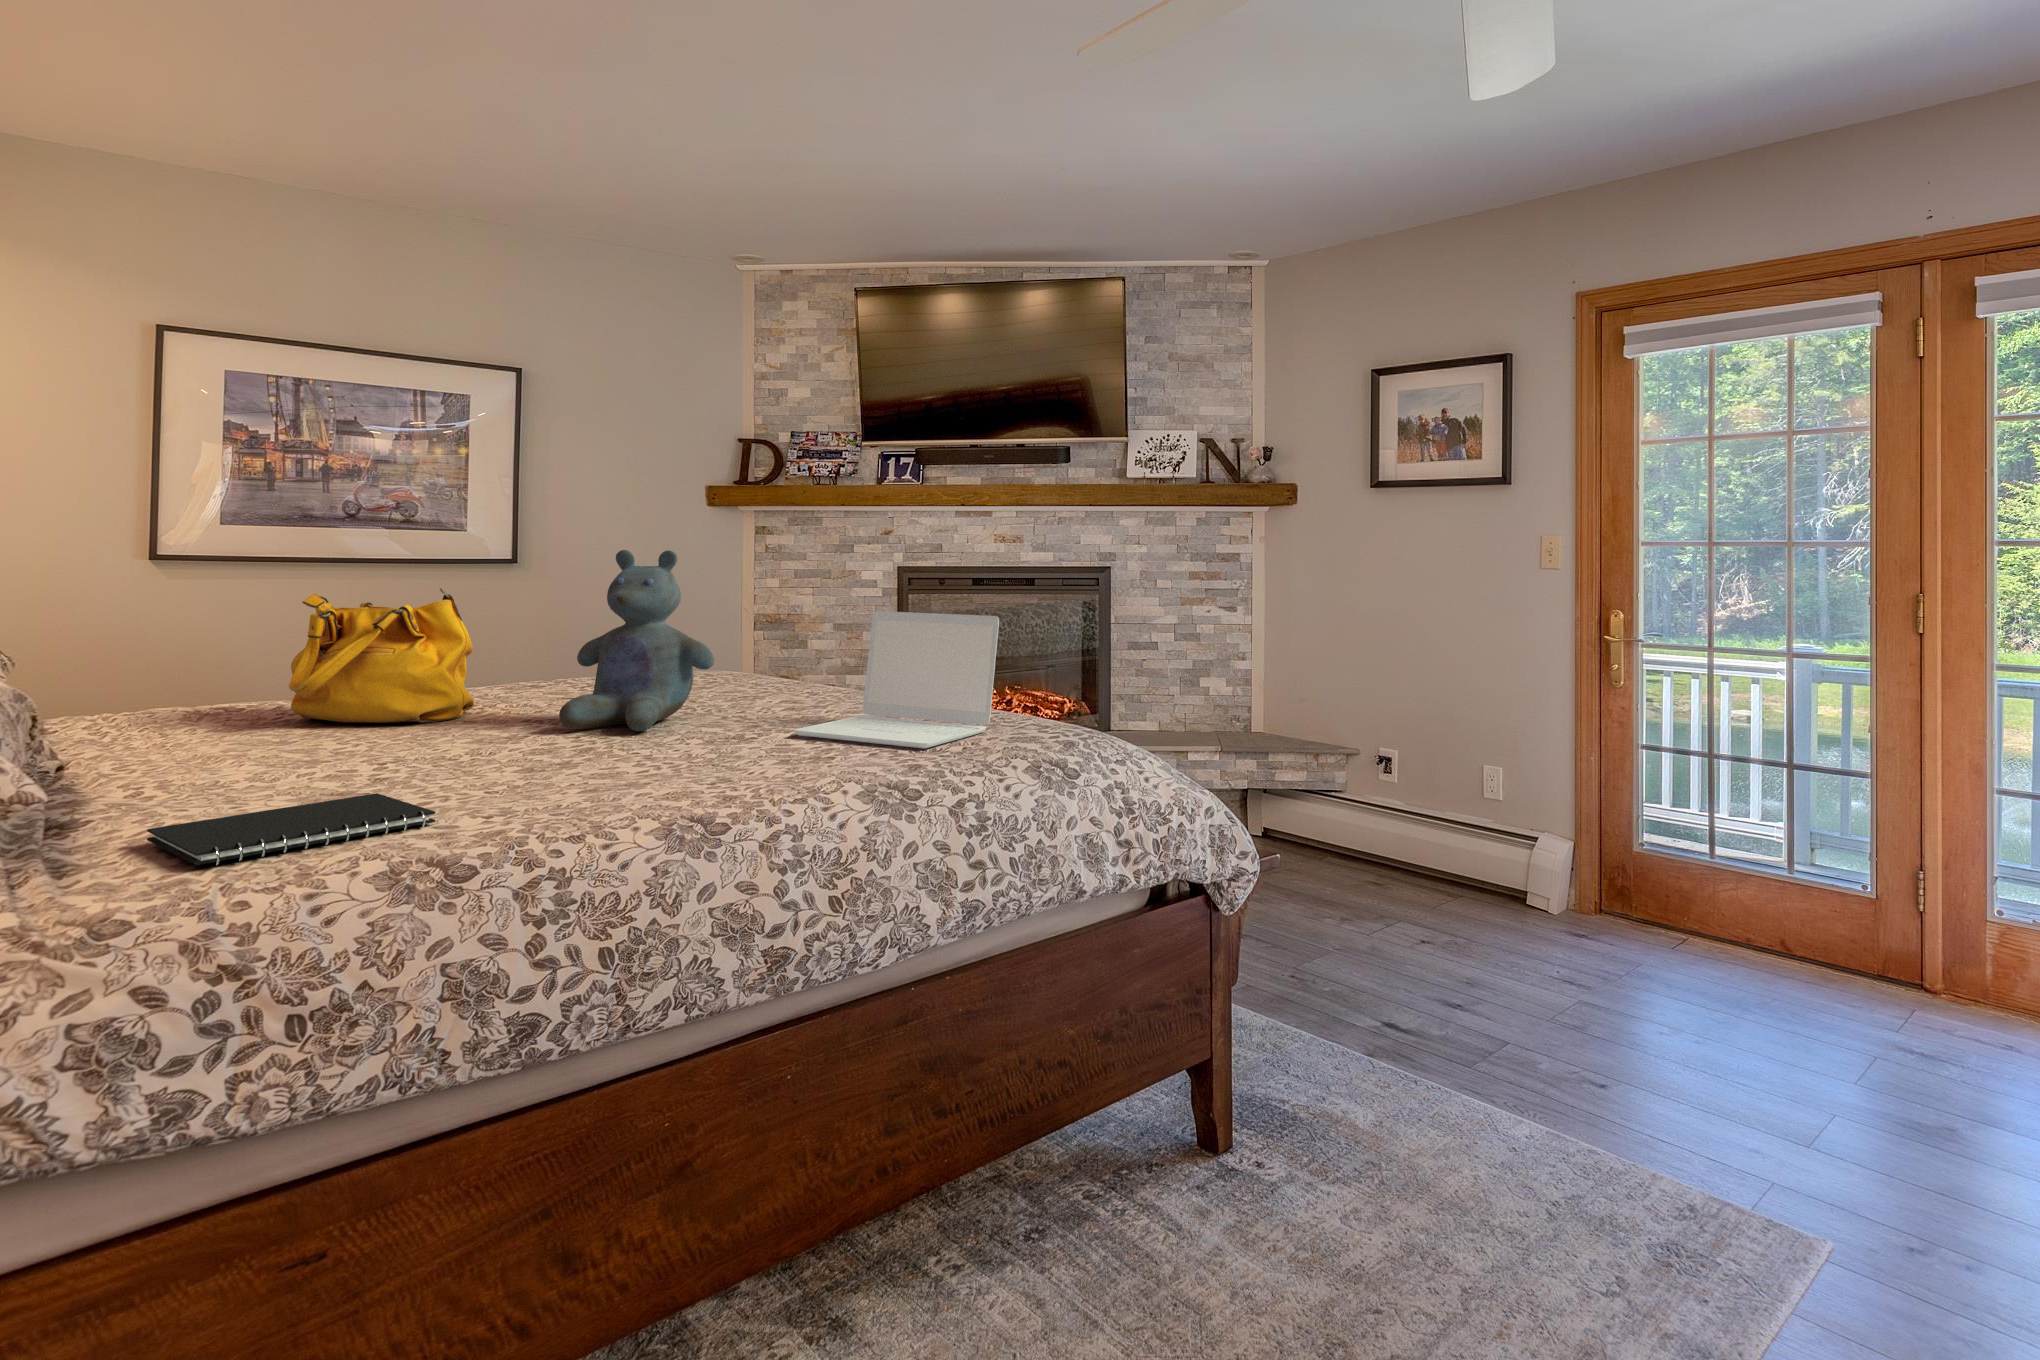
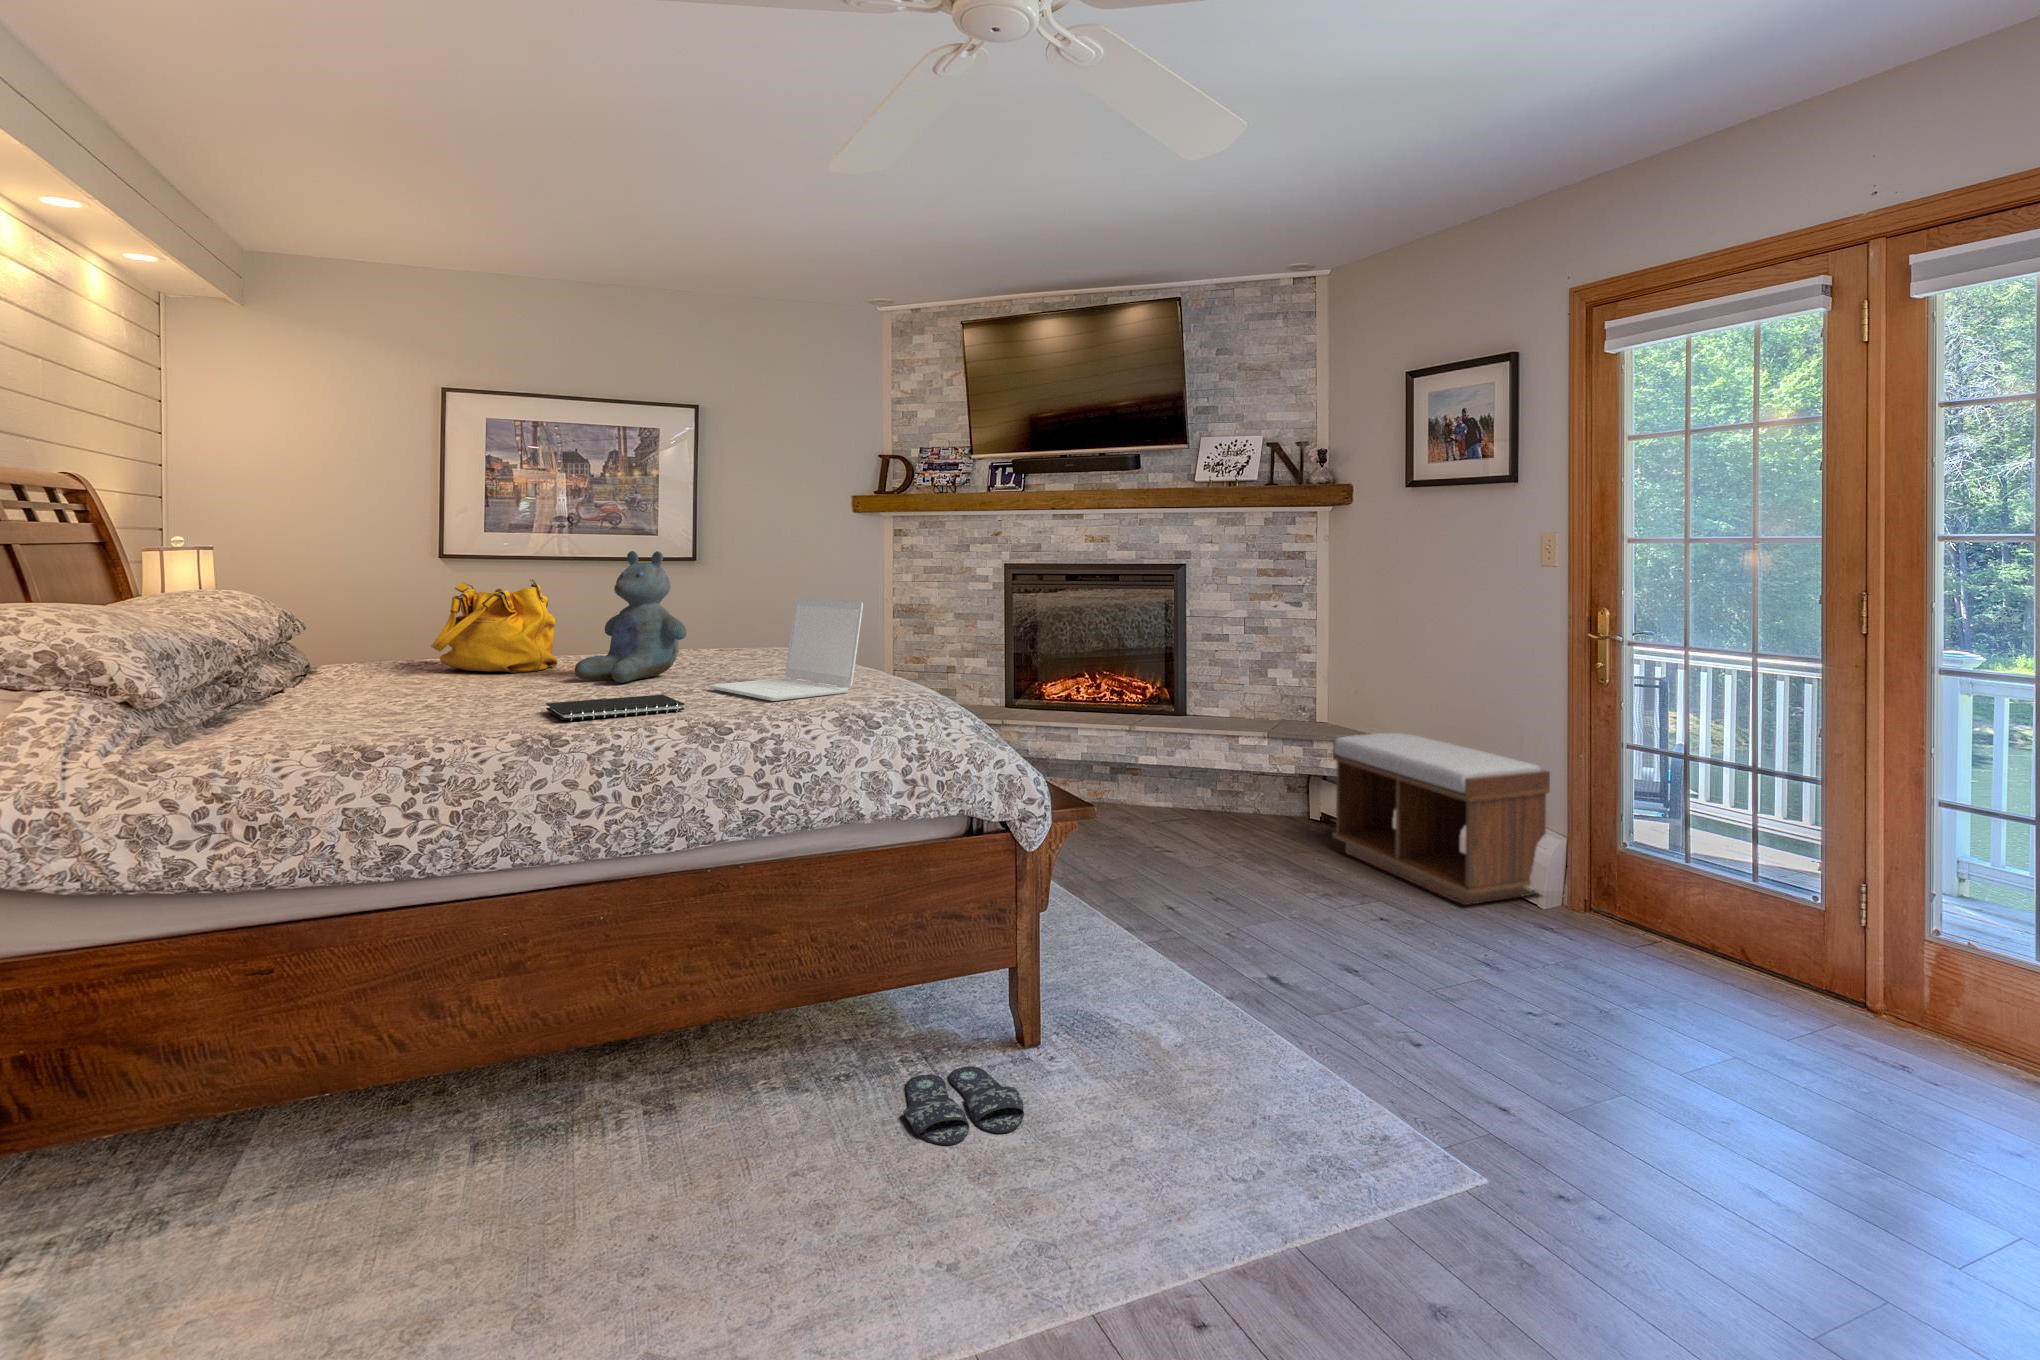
bench: none [1308,742,1546,916] -> present [1332,733,1550,905]
notebook: present [147,793,435,865] -> present [546,694,684,721]
slippers: none [1137,1184,1314,1299] -> present [903,1066,1024,1145]

